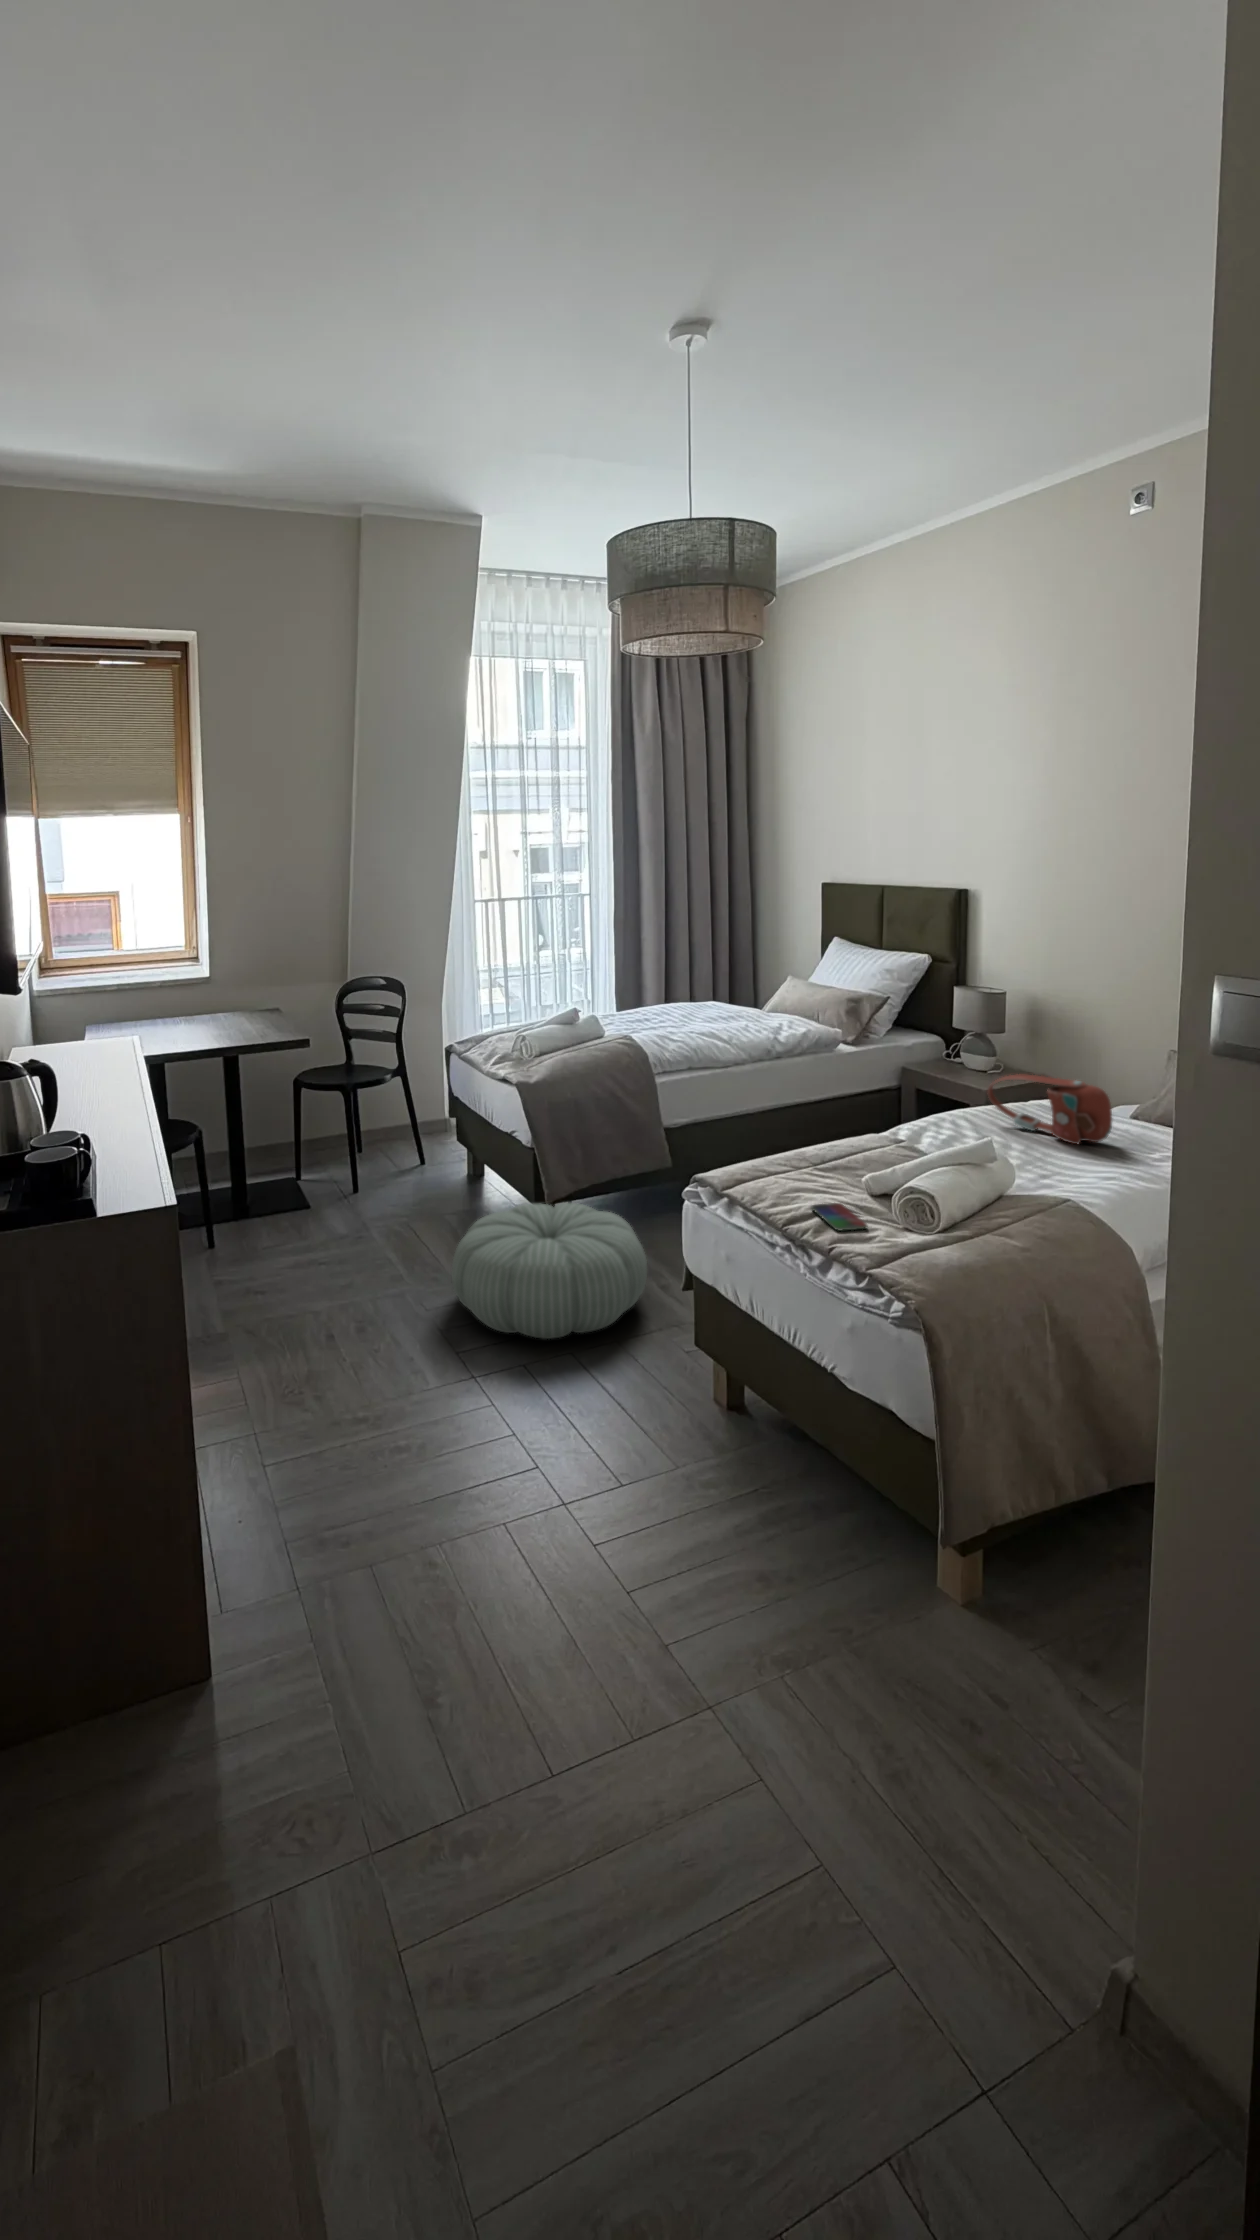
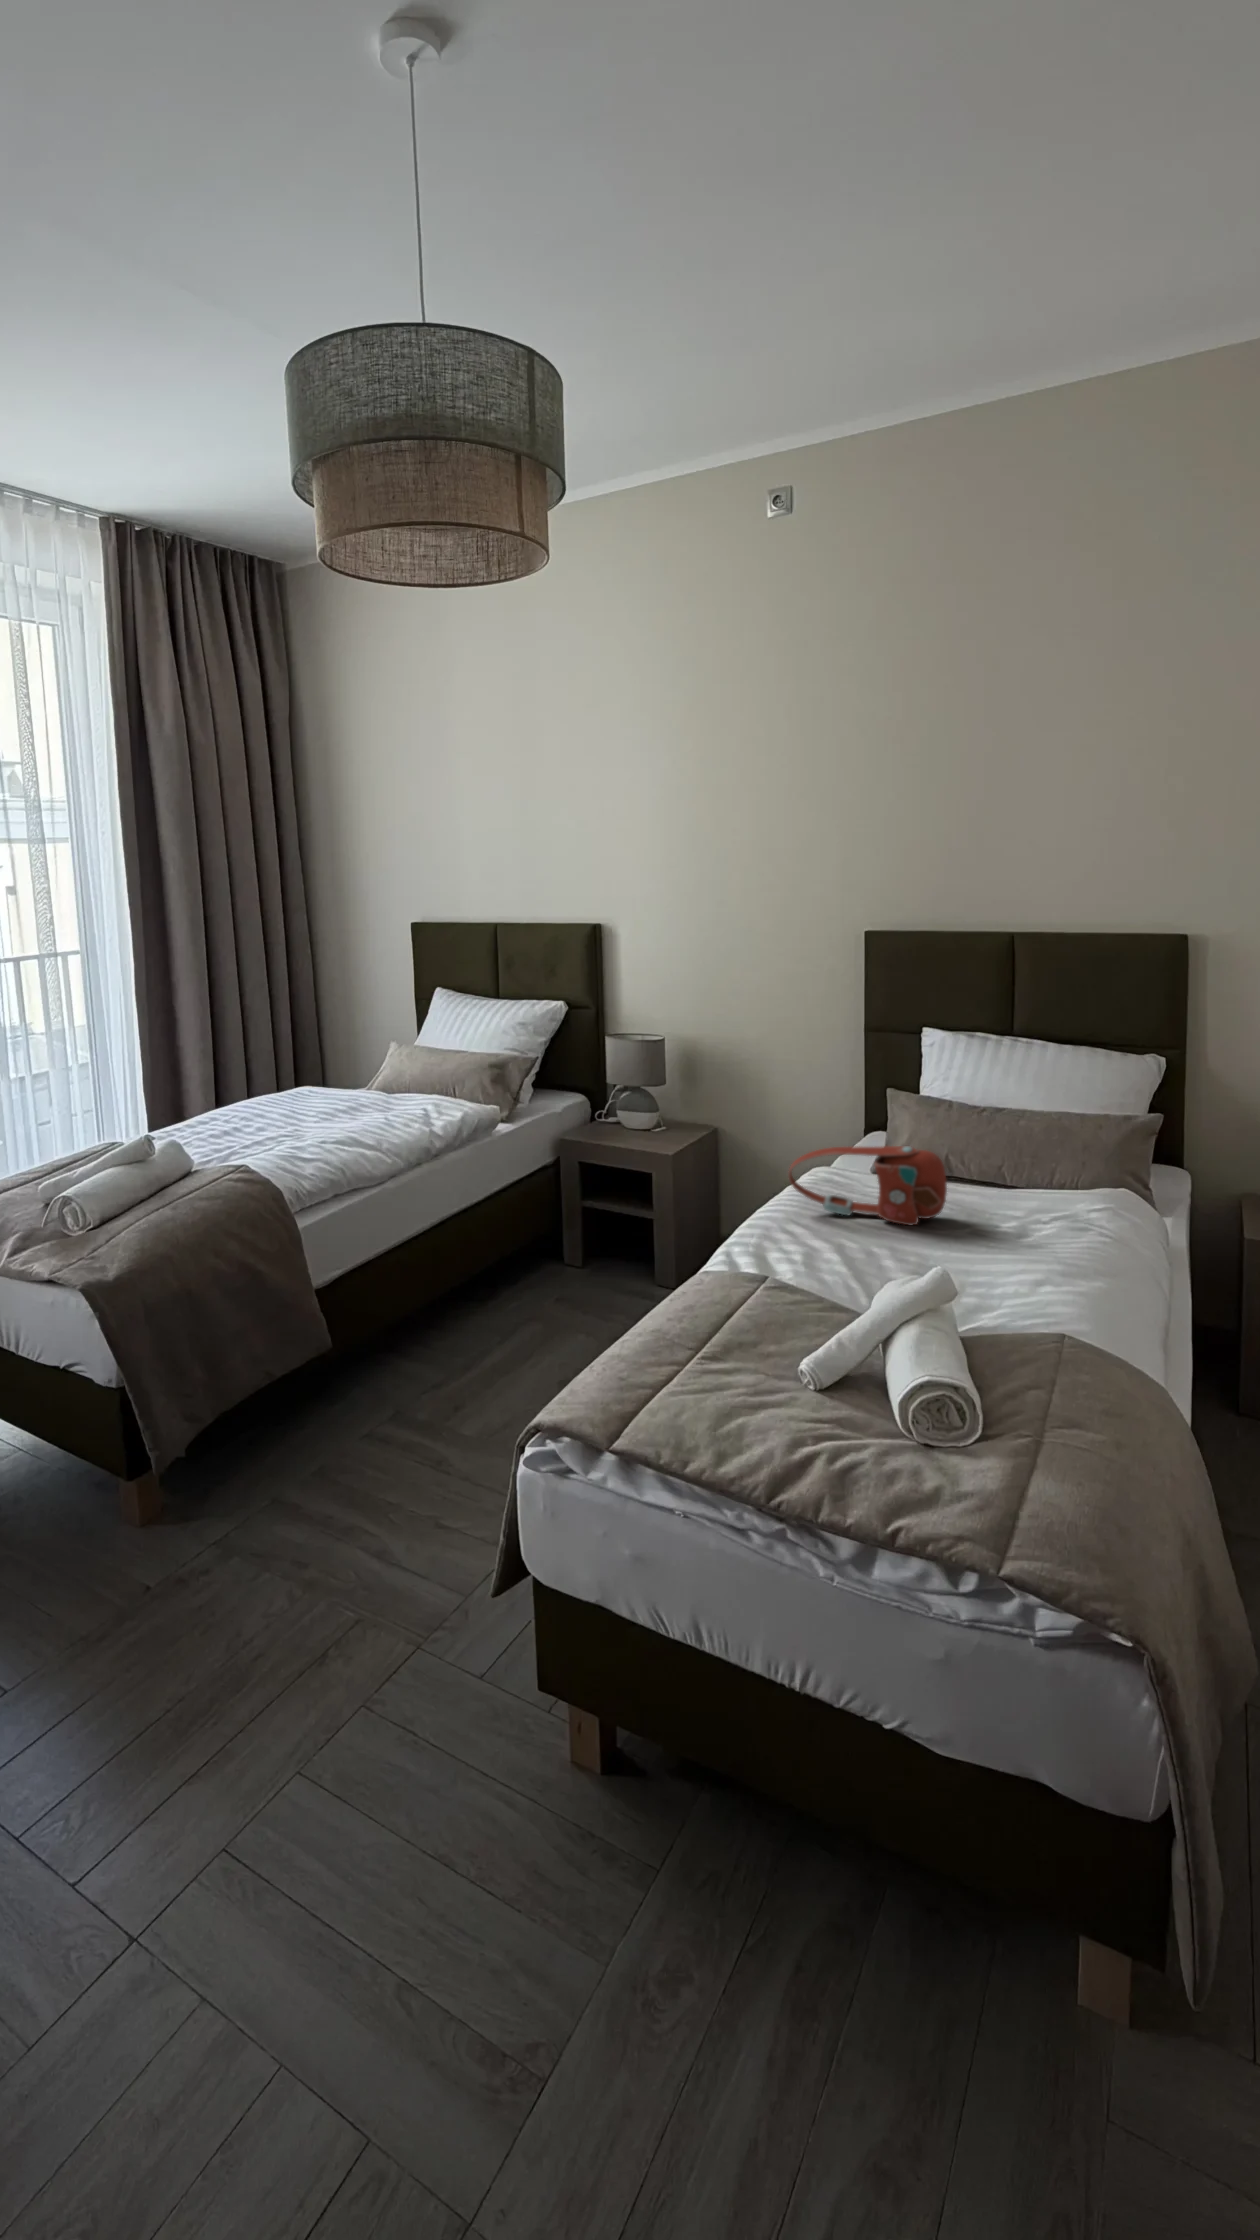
pouf: present [452,1203,647,1339] -> none [34,1474,394,1796]
smartphone: present [812,1203,867,1230] -> none [773,1420,888,1483]

